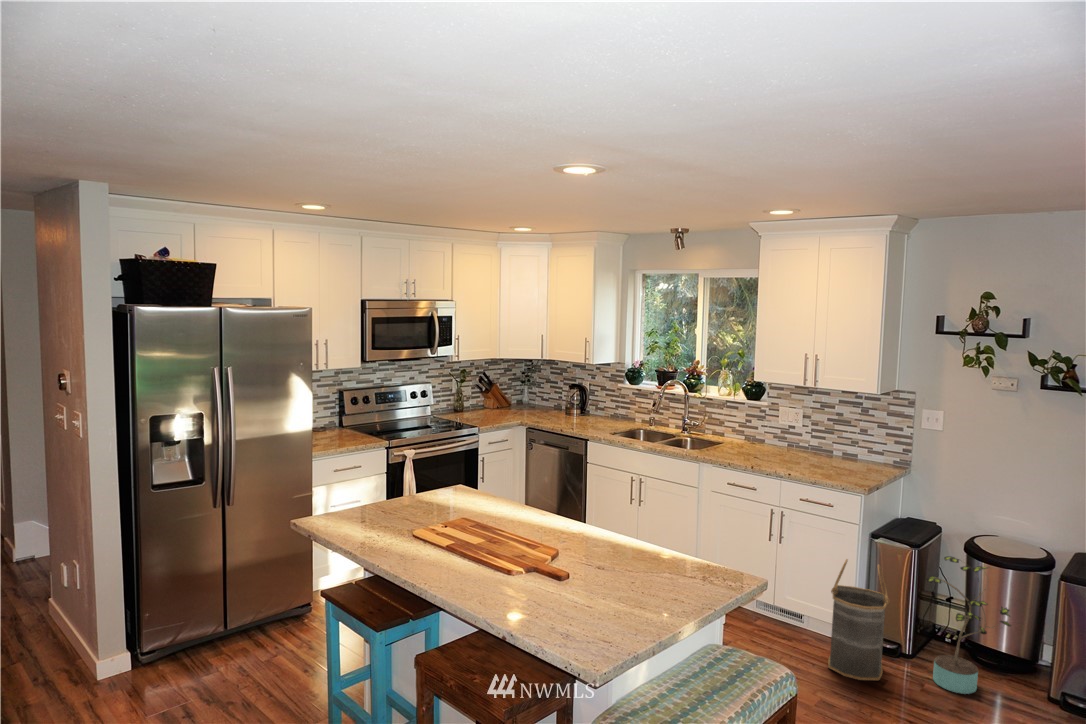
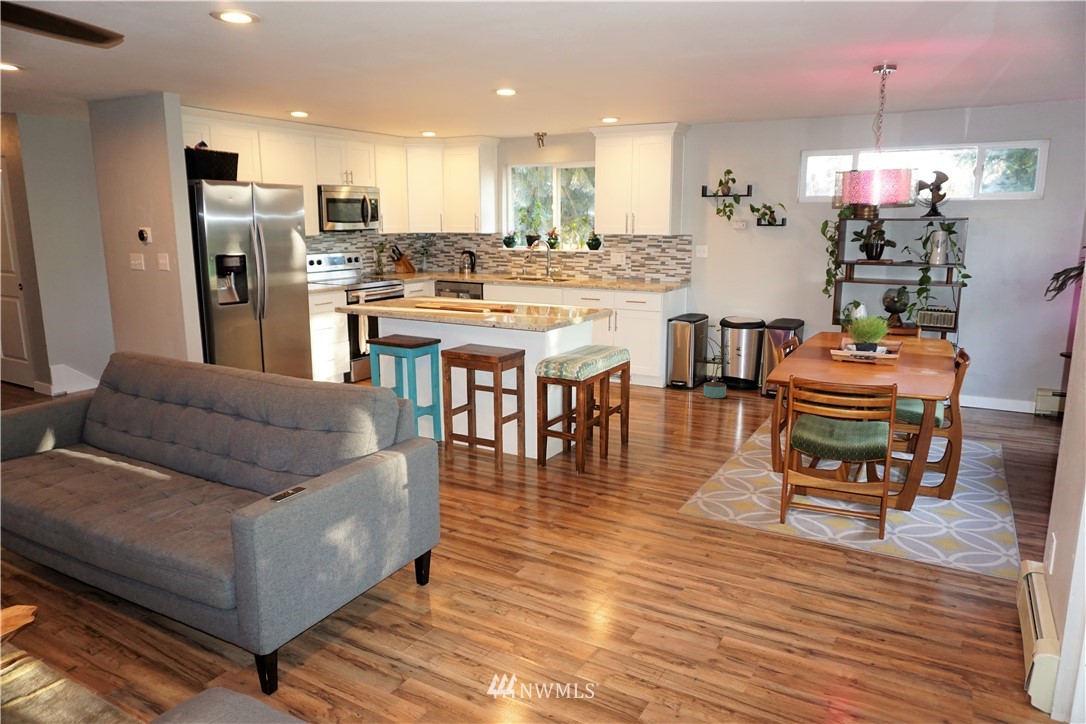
basket: present [828,559,890,680] -> none [647,332,680,399]

